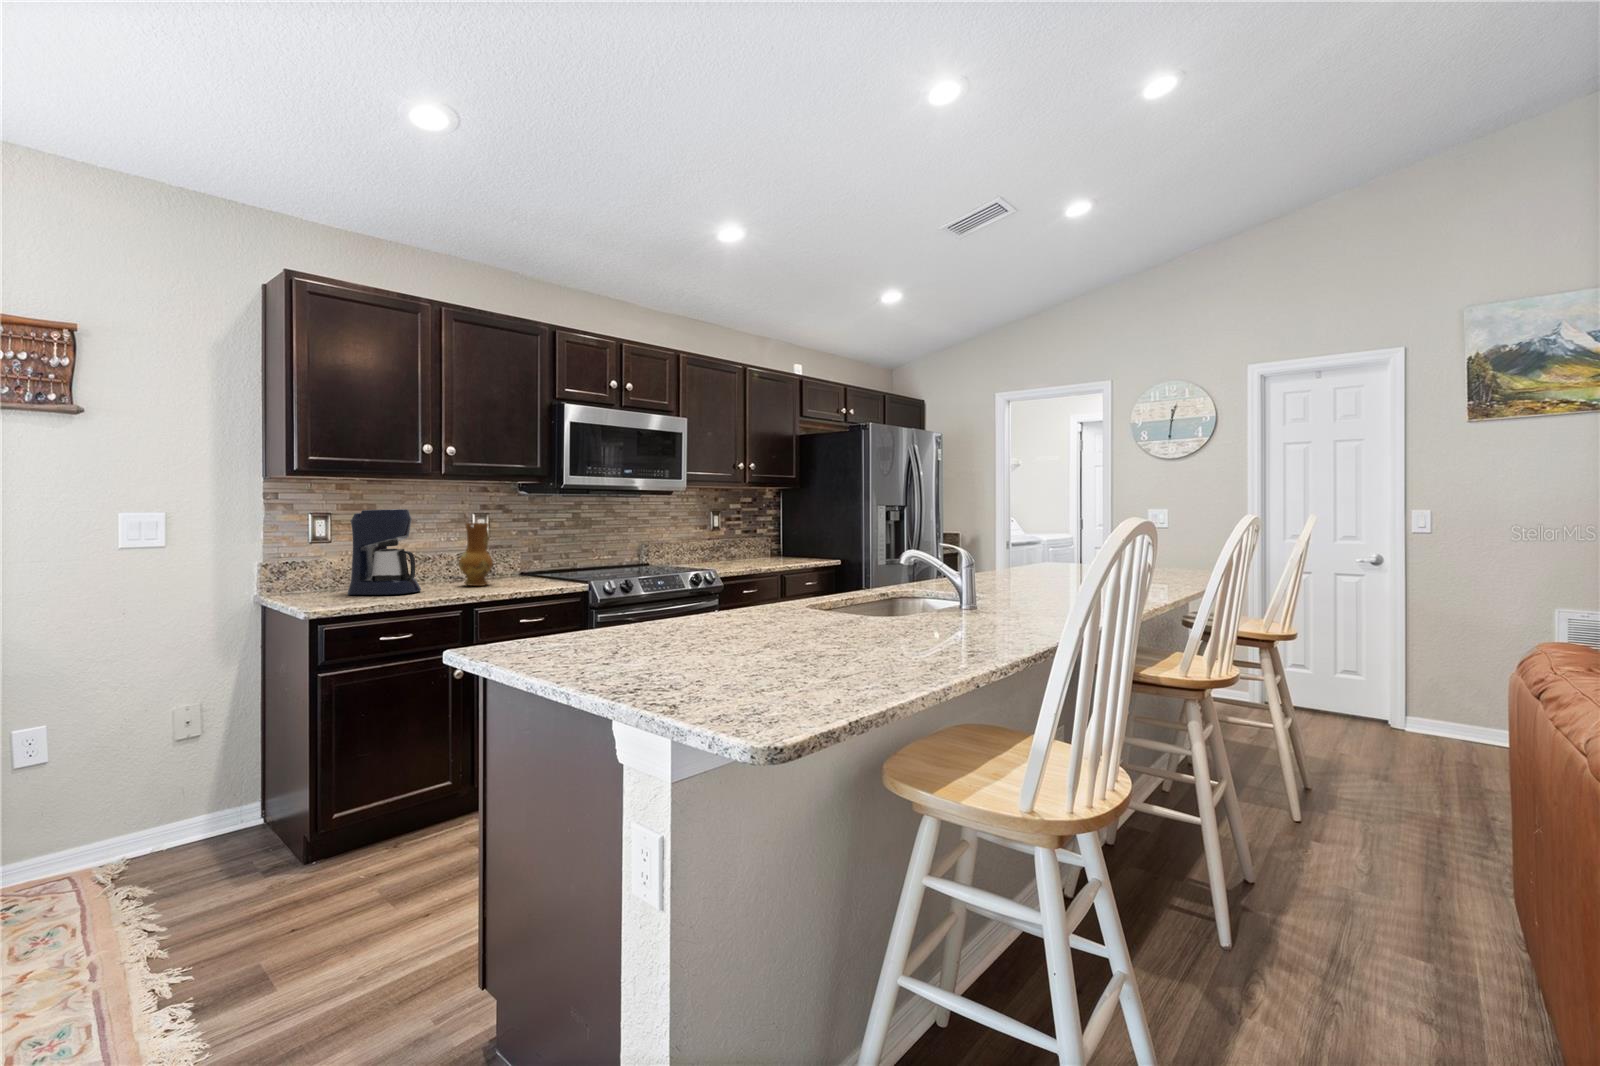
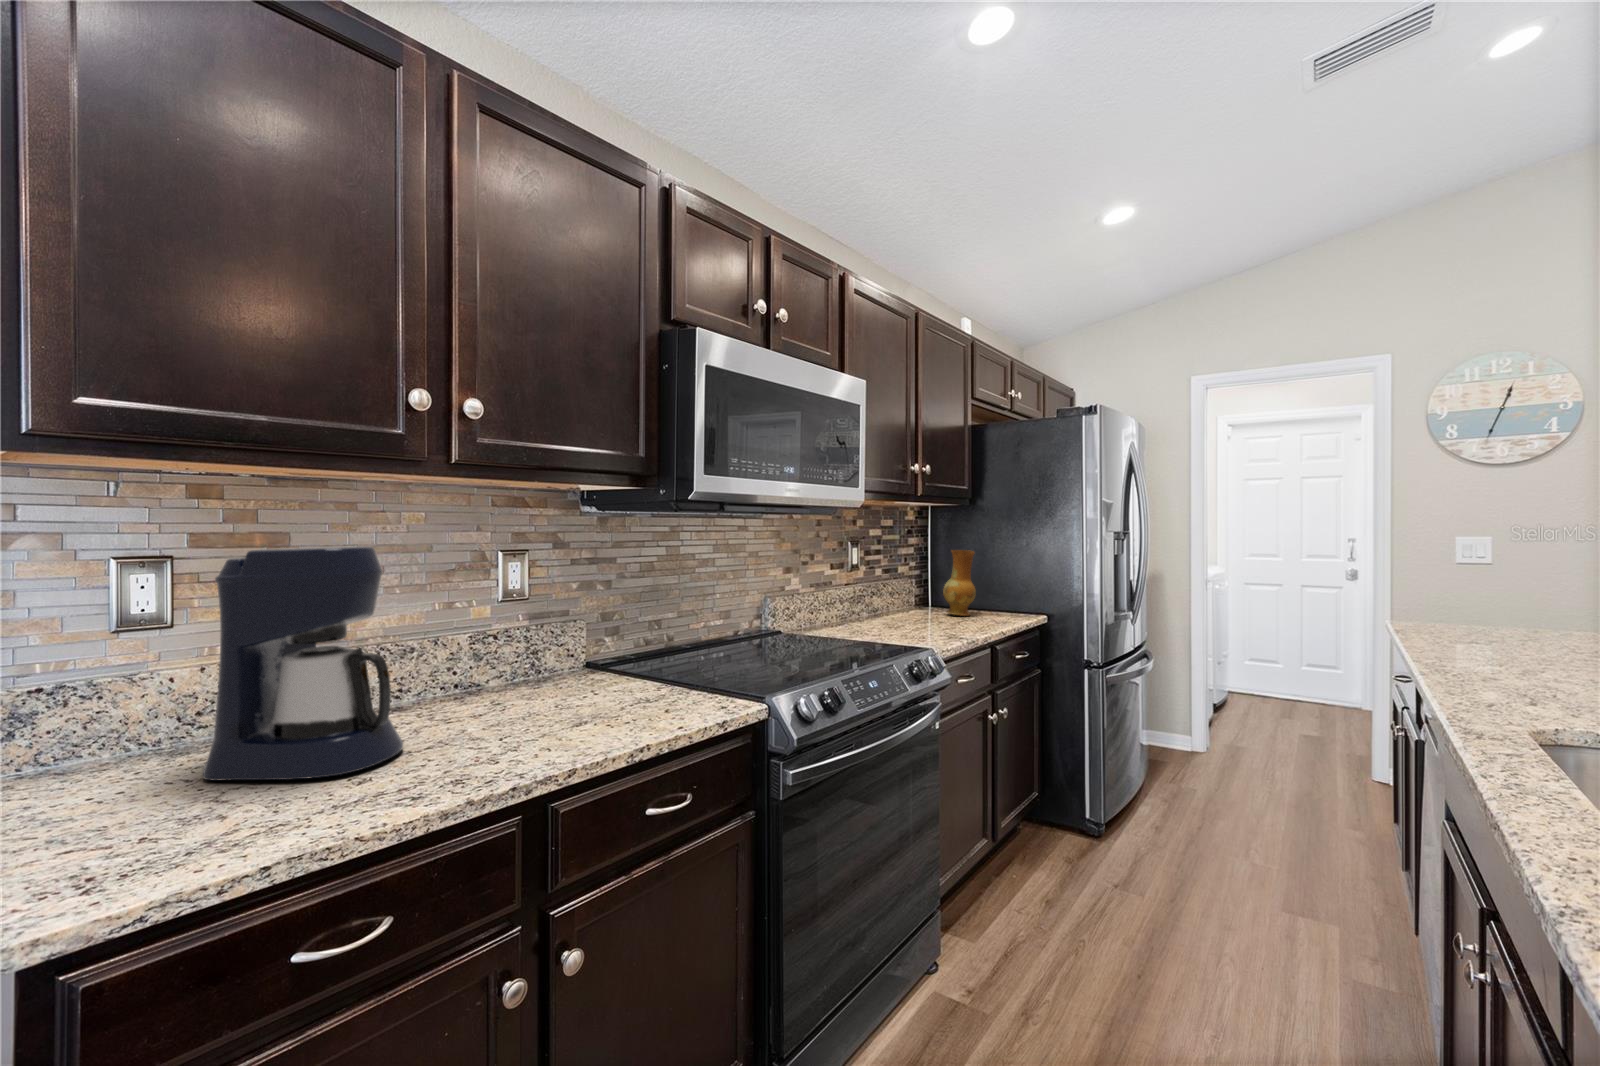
ceramic jug: present [459,523,493,586] -> present [943,550,976,616]

